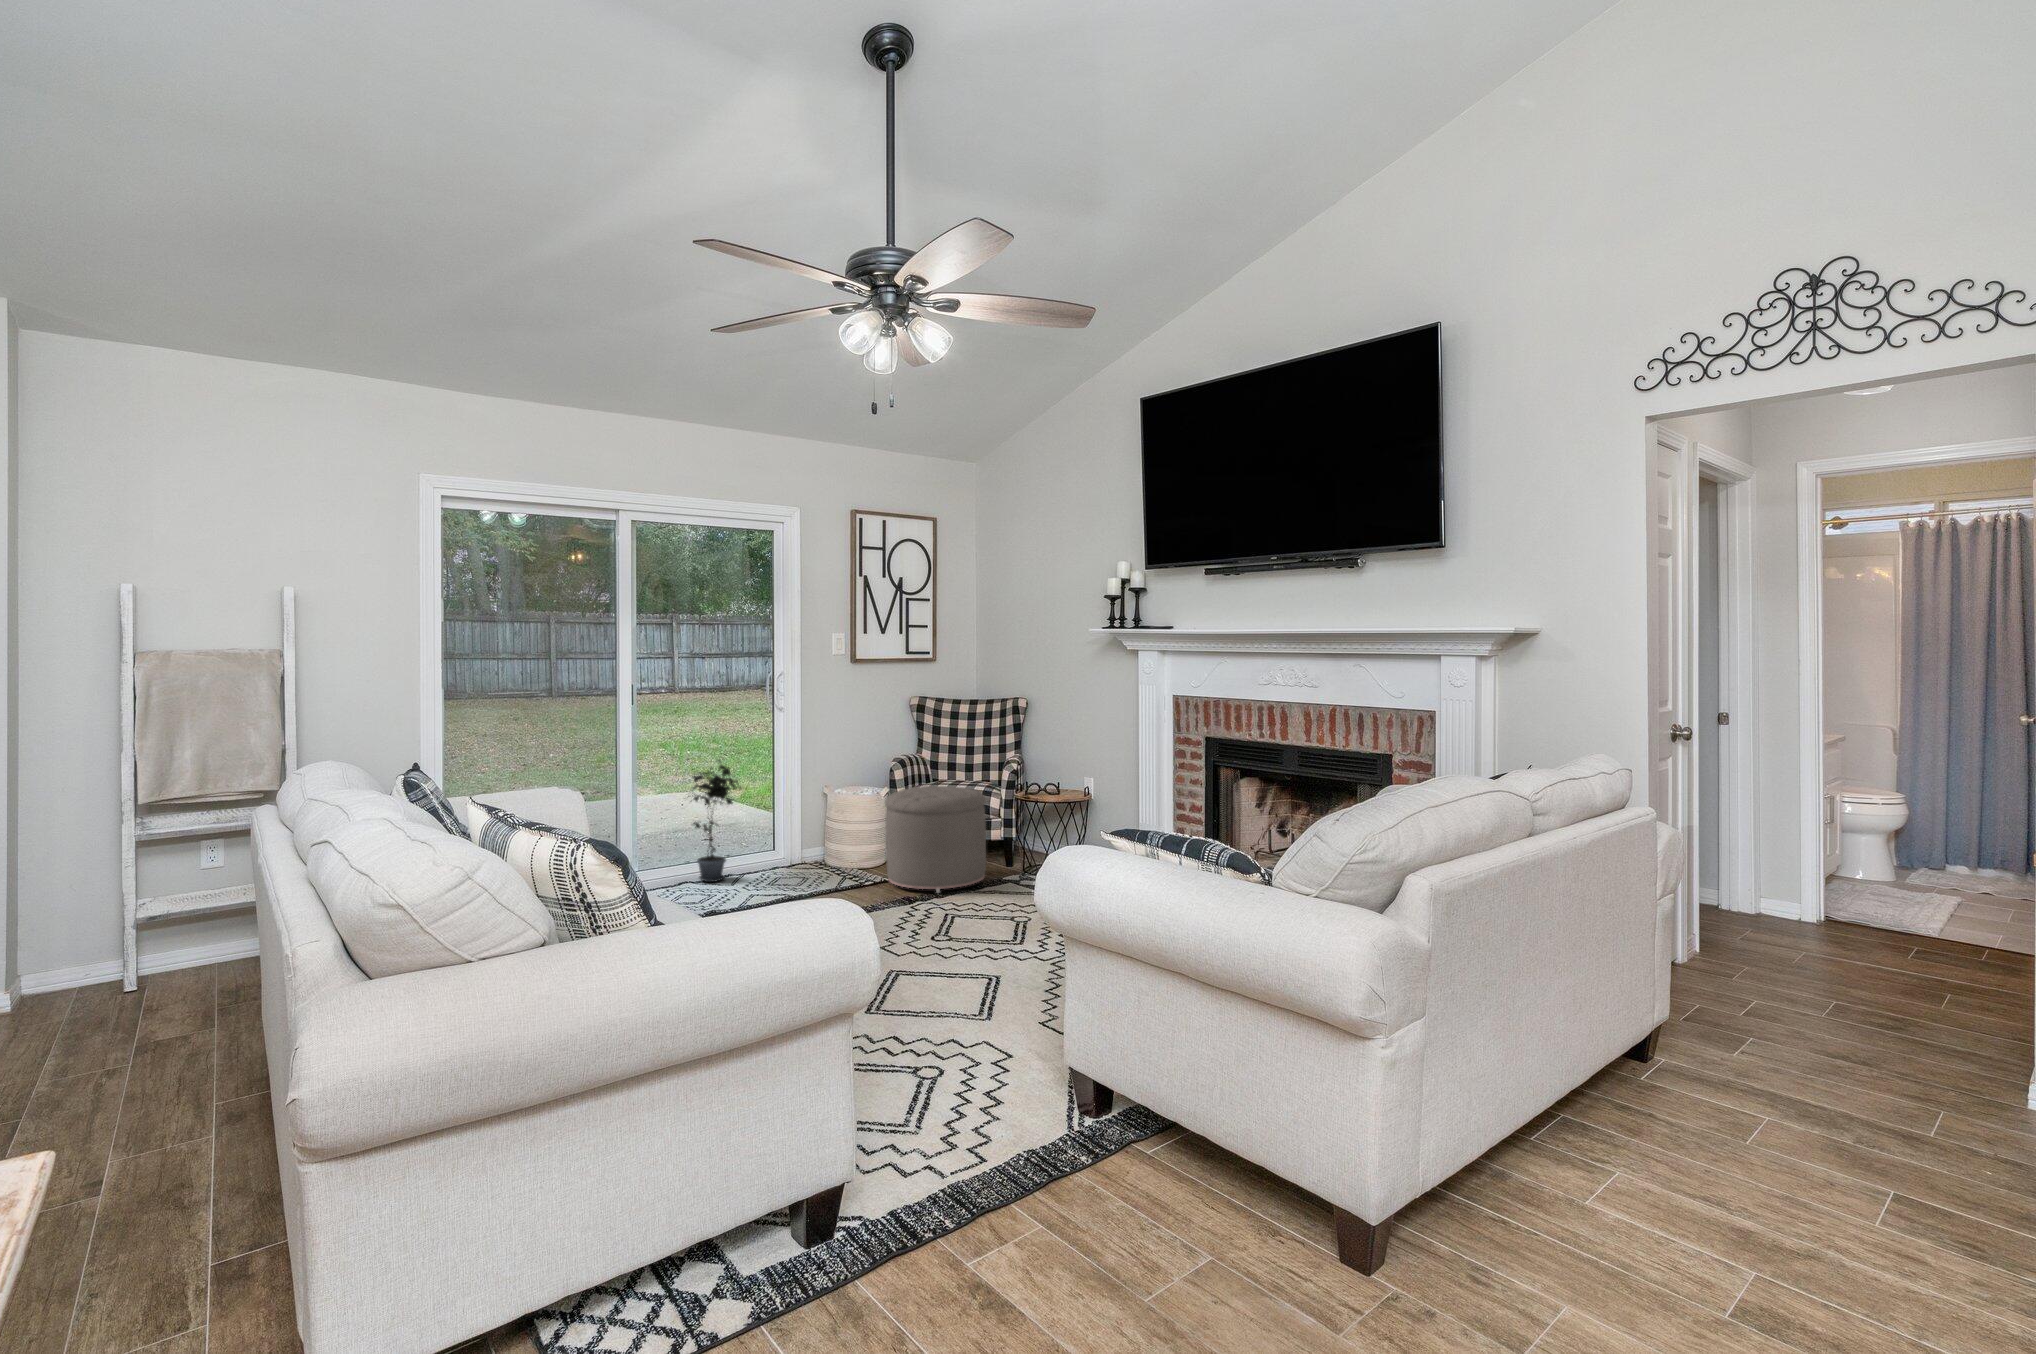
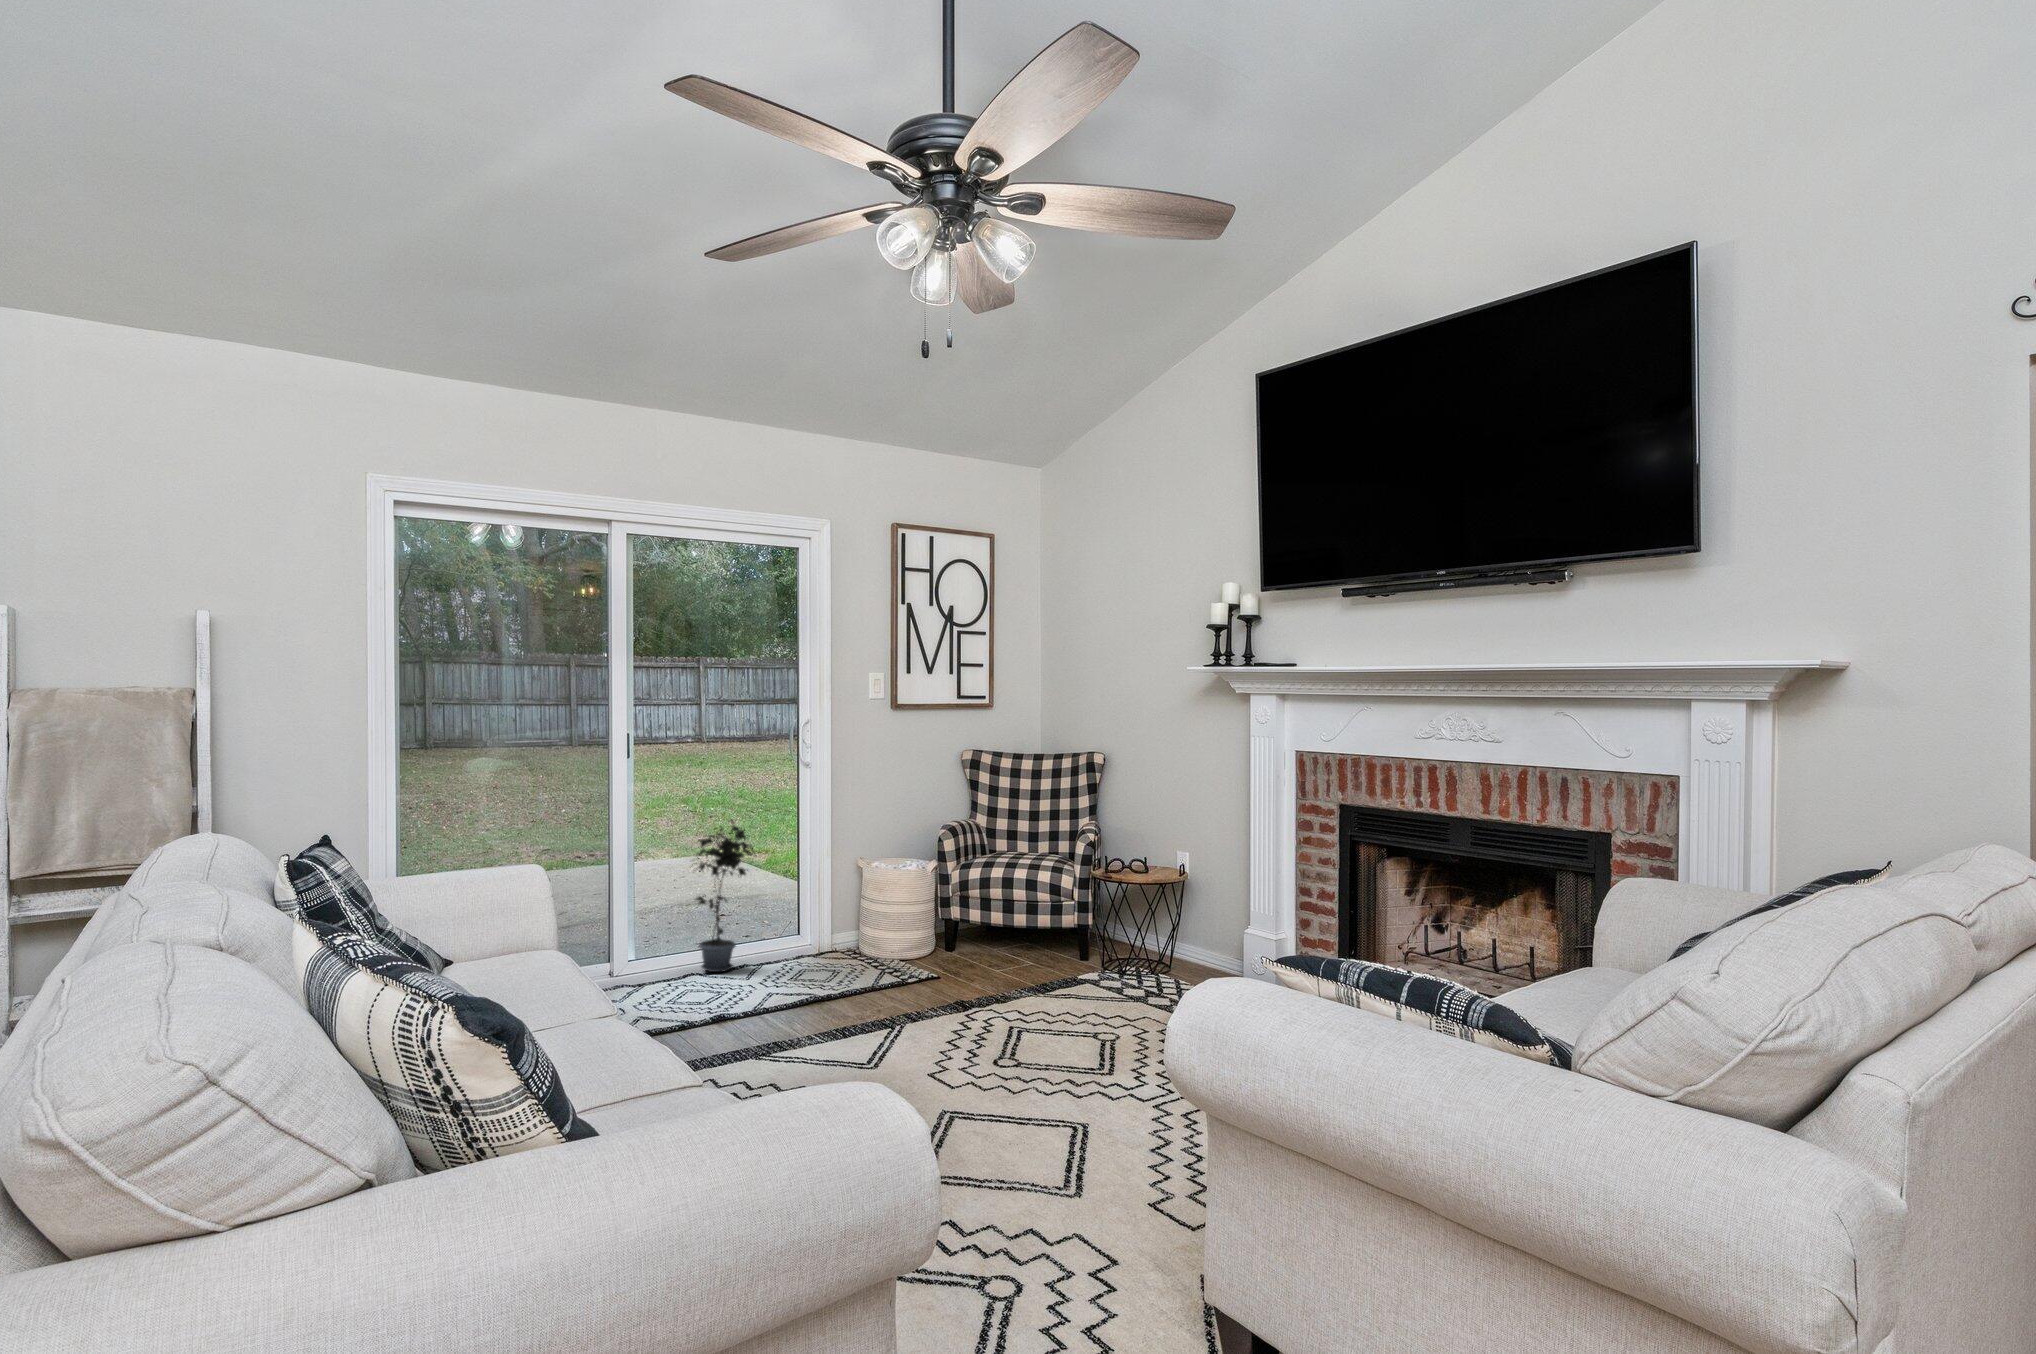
ottoman: present [885,786,986,893] -> none [933,859,1060,996]

